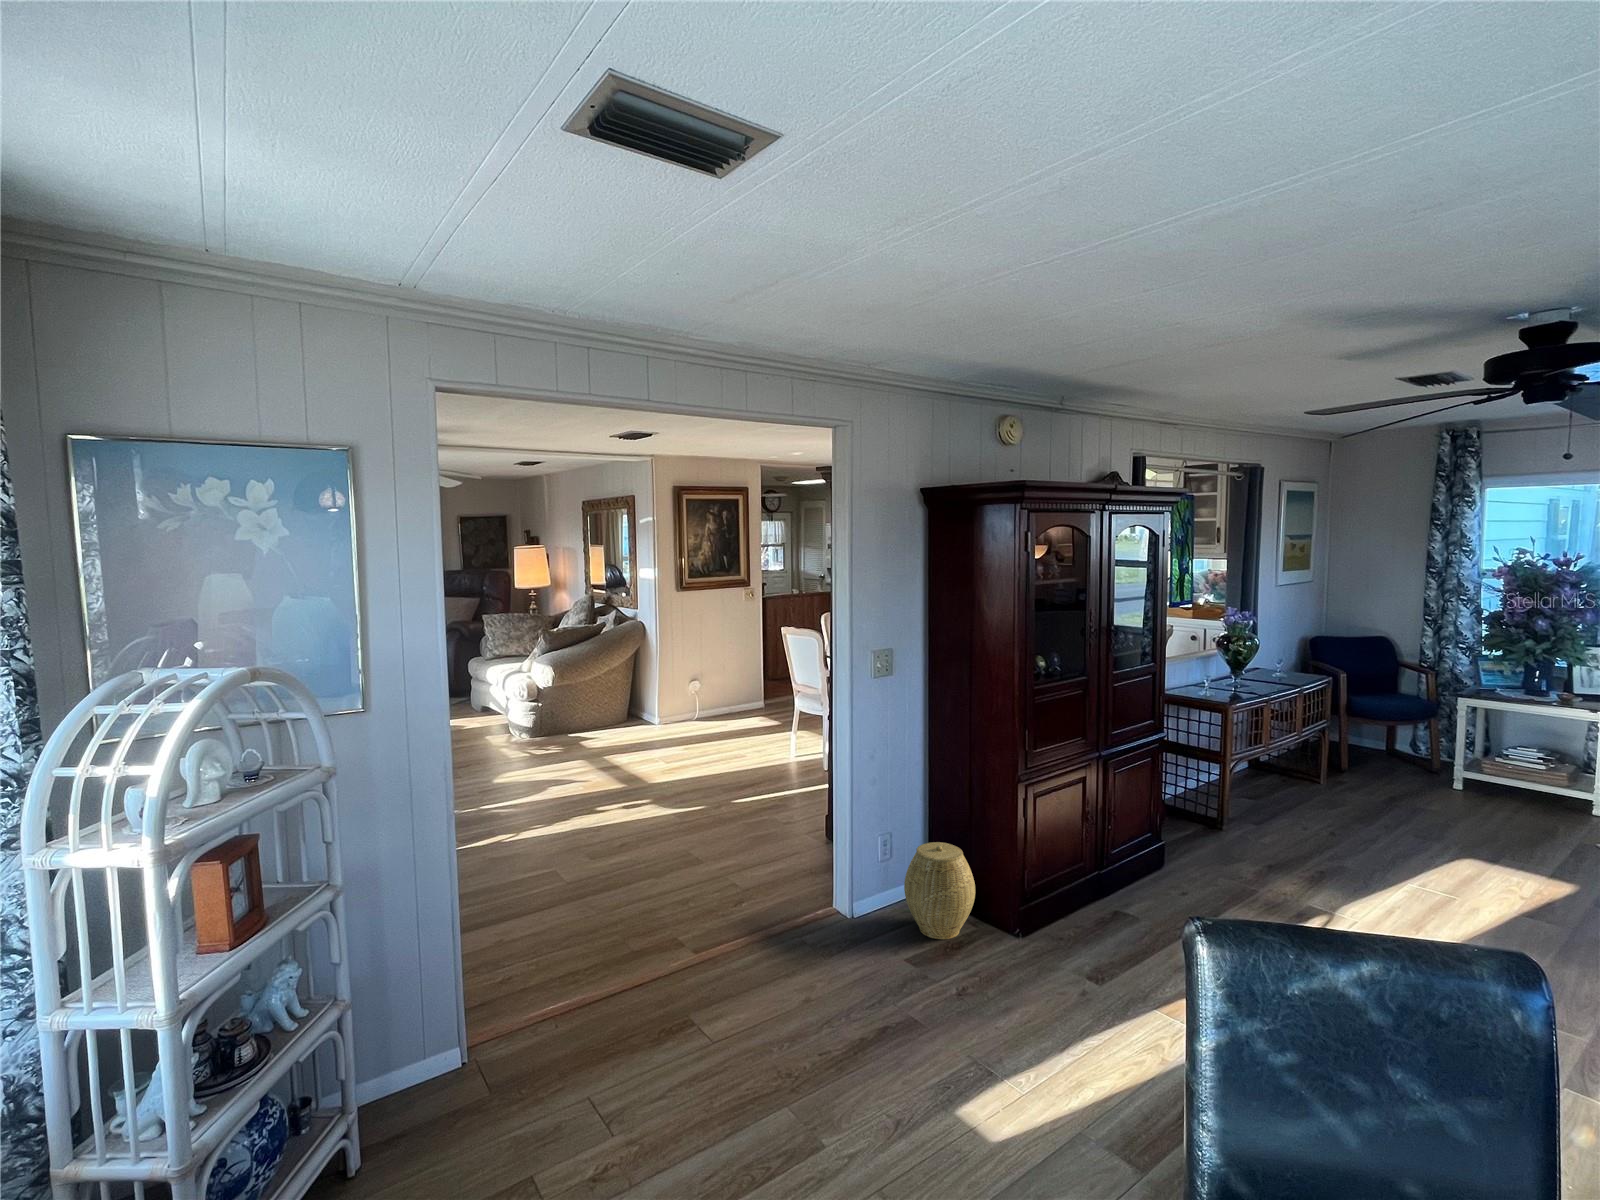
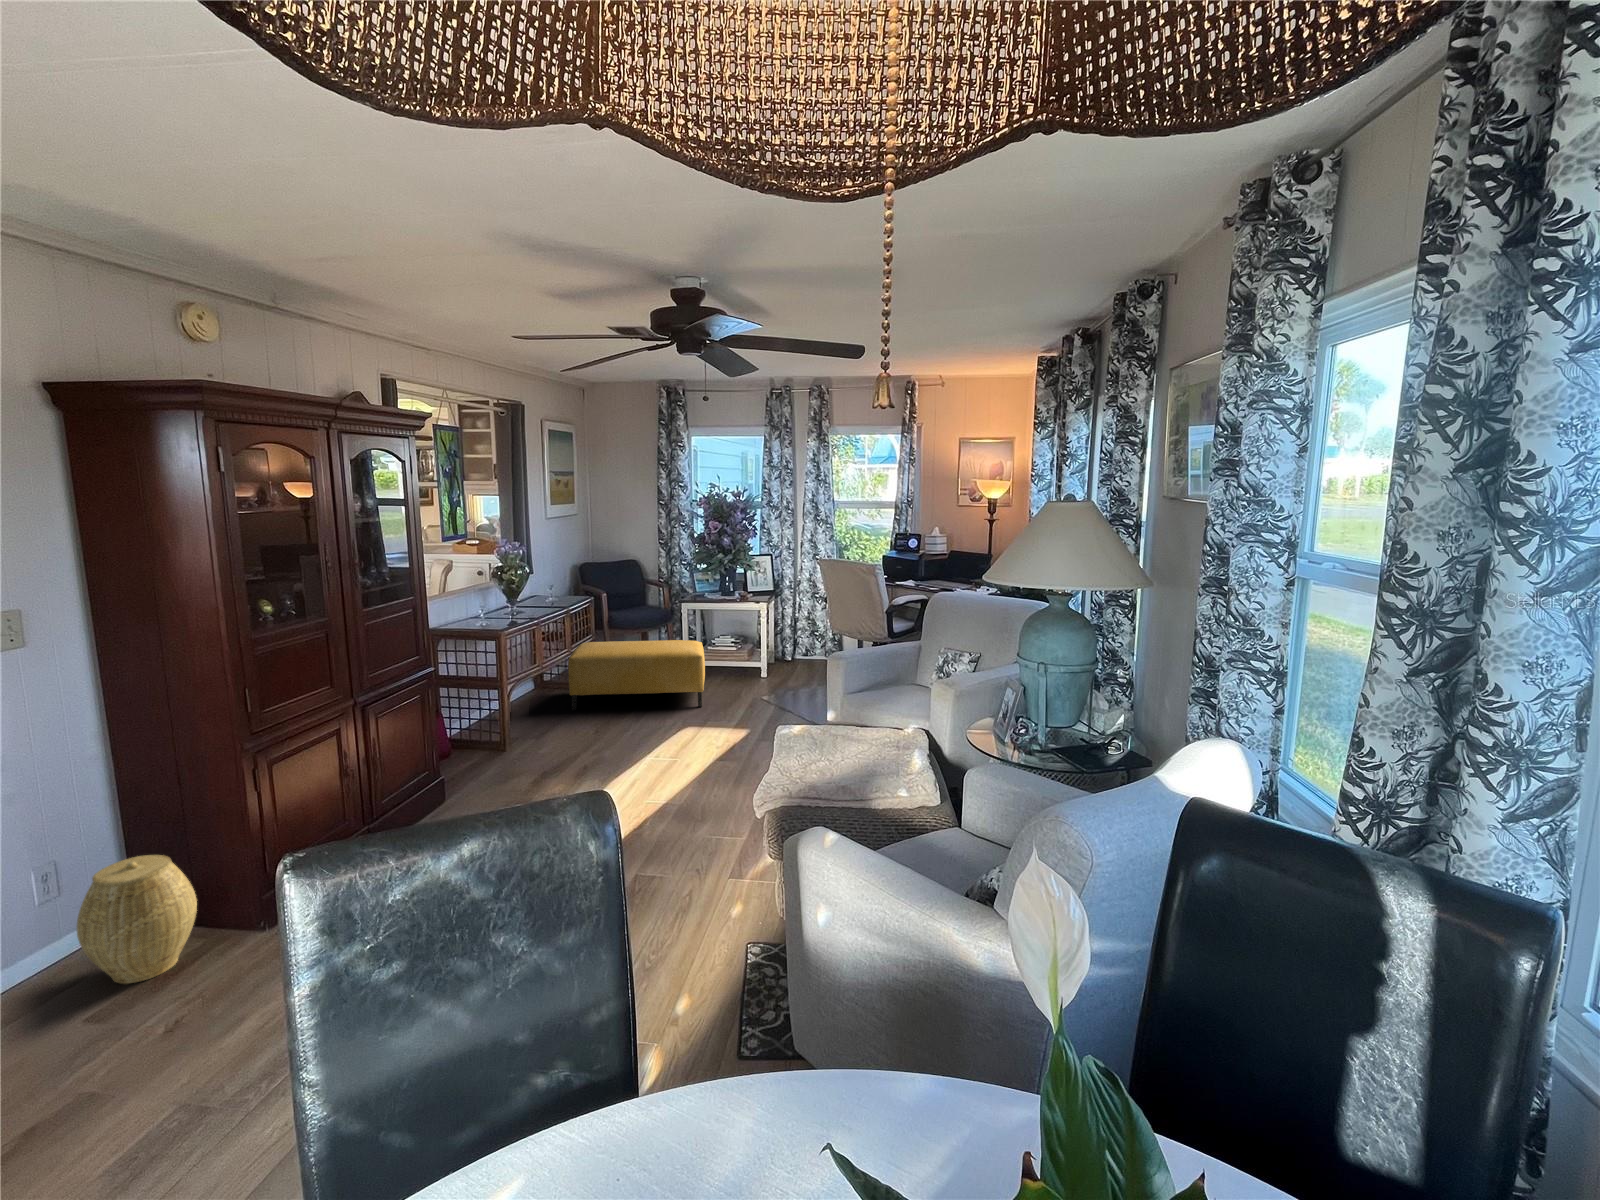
ottoman: none [1295,728,1493,835] -> present [568,640,705,710]

